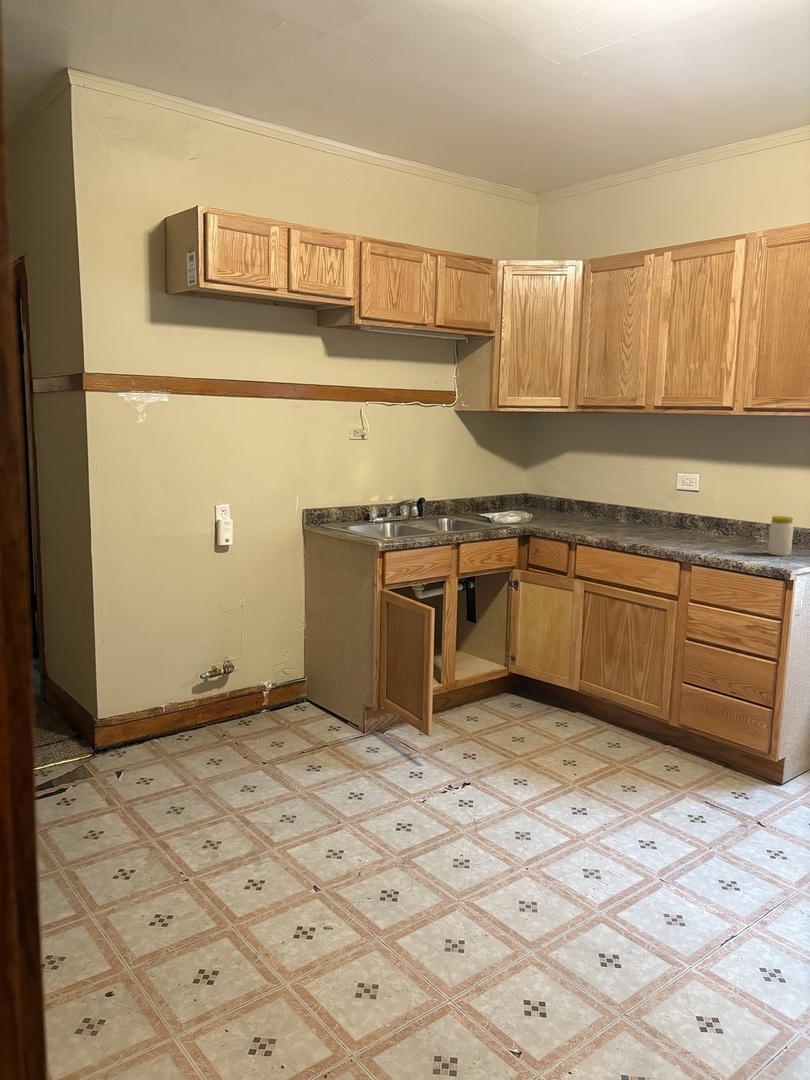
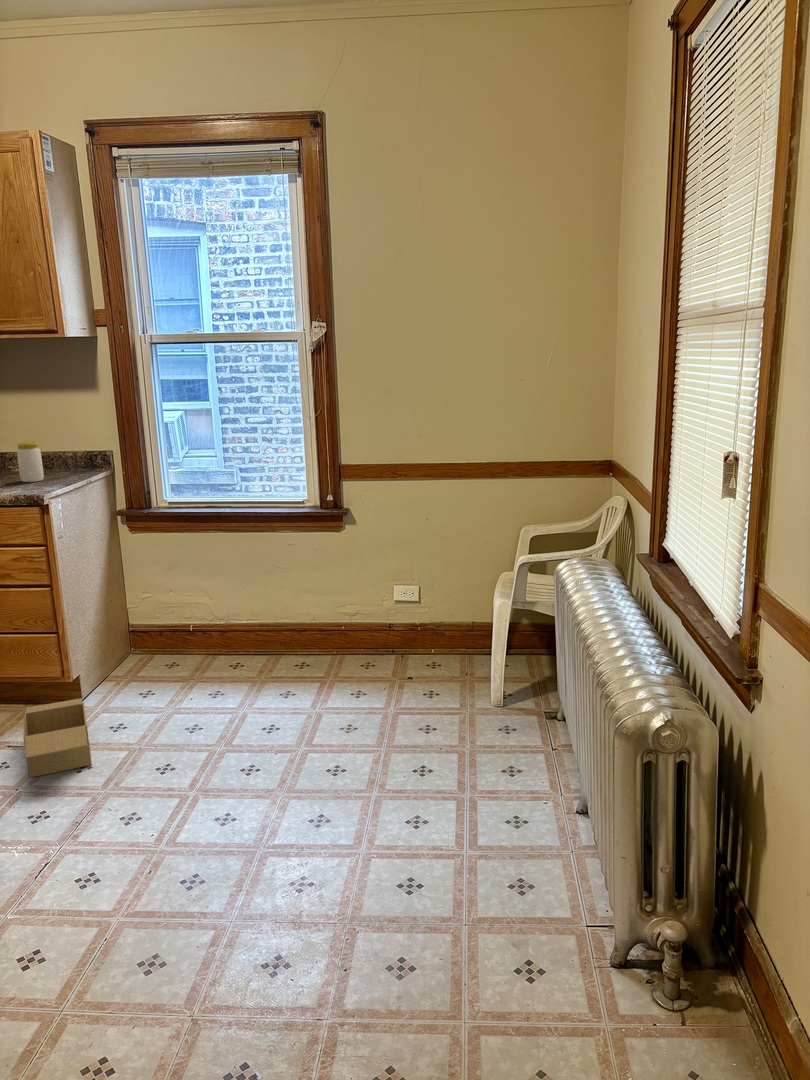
cardboard box: none [723,772,791,855] -> present [23,698,92,778]

